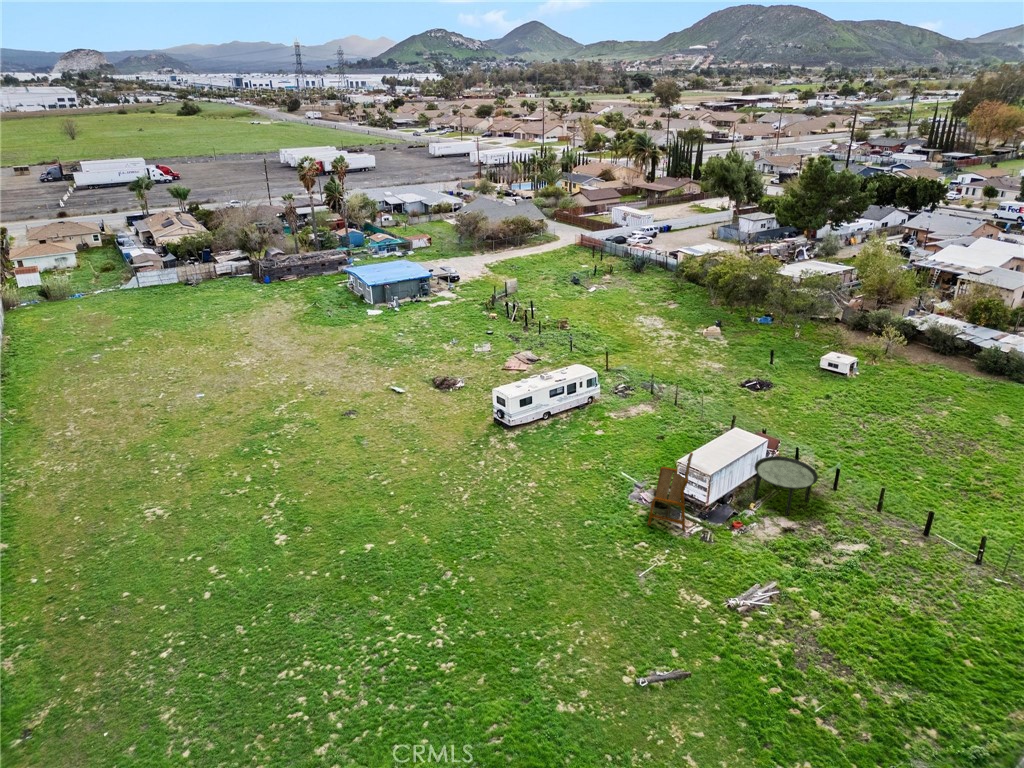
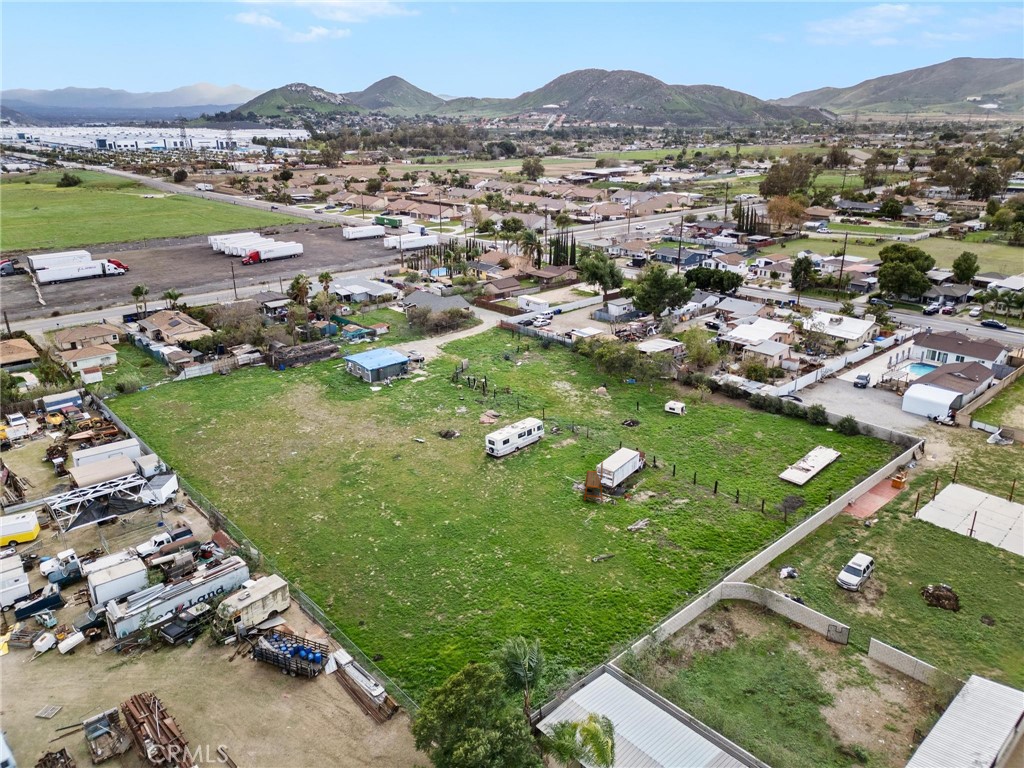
round table: present [753,456,818,516] -> none [634,461,664,490]

